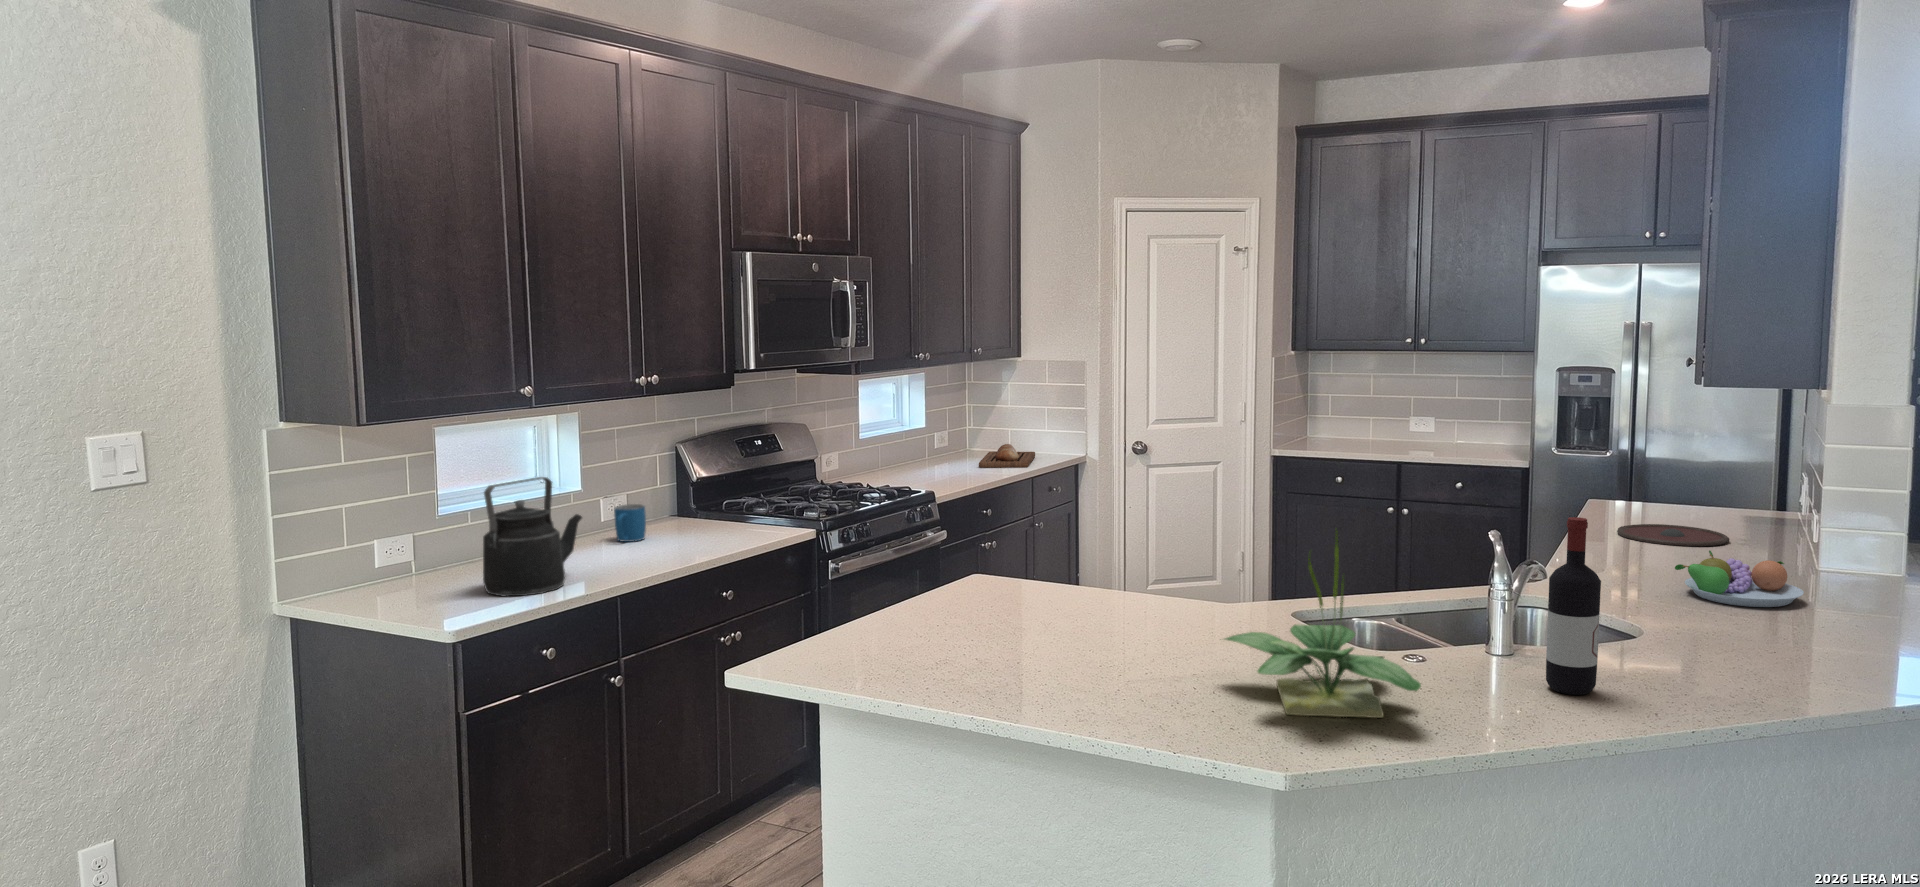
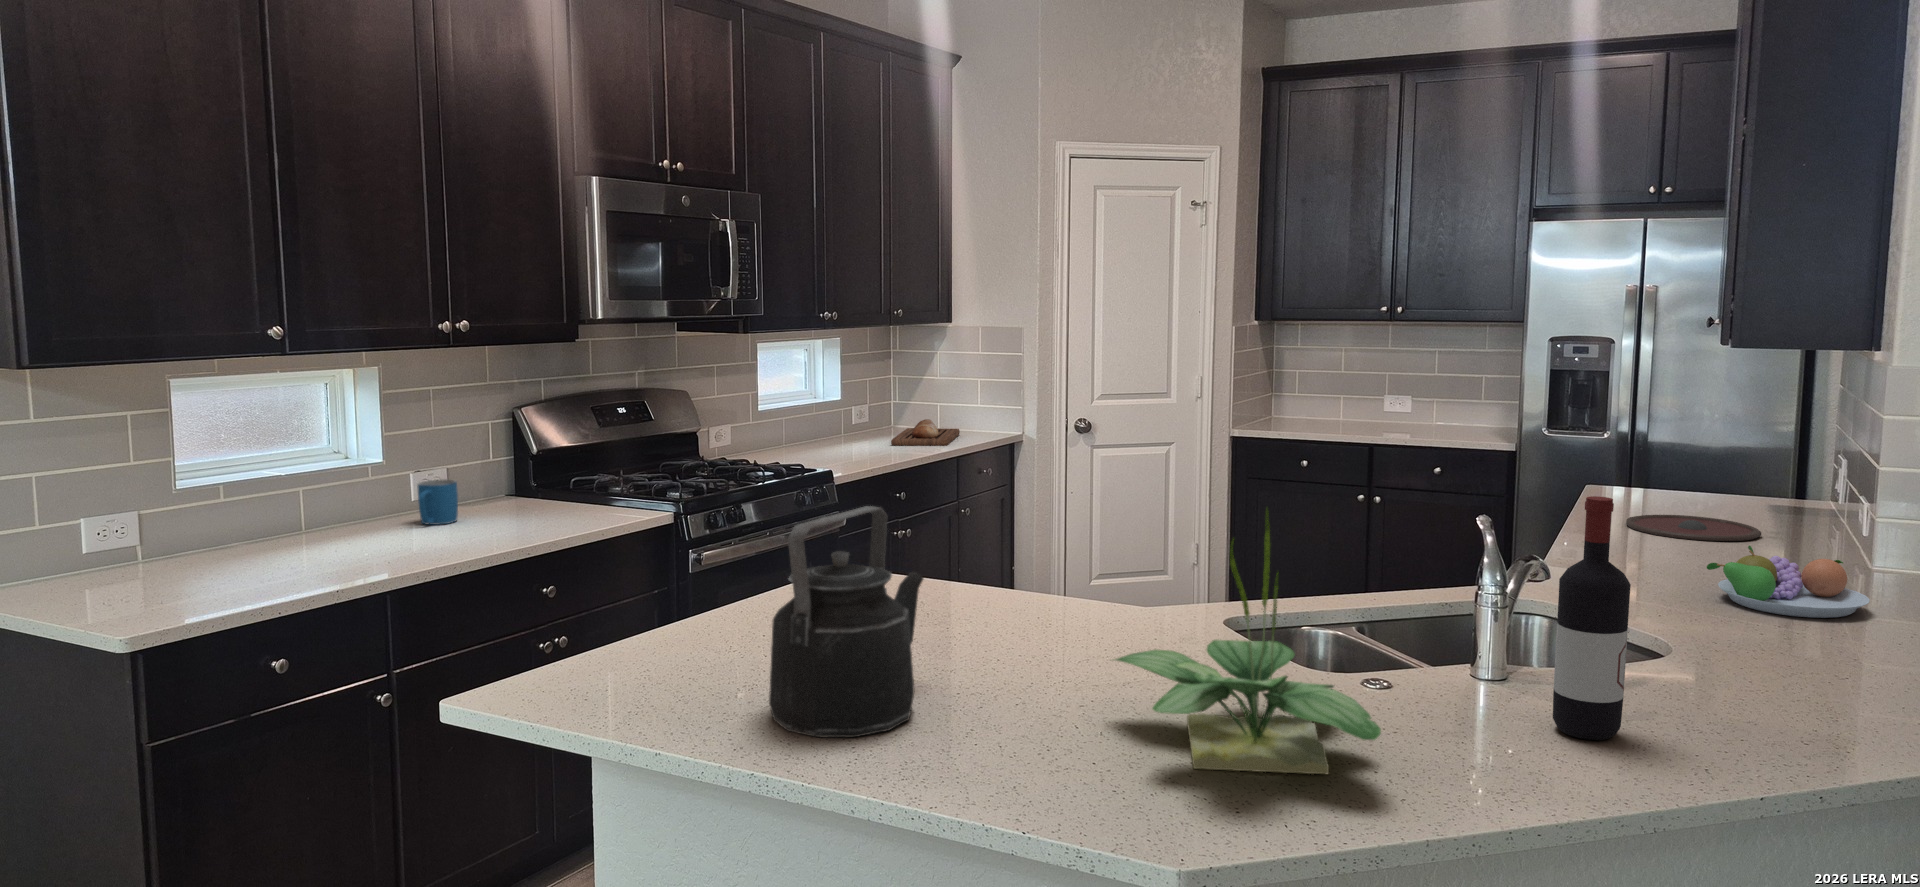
kettle: present [483,477,582,596] -> present [769,506,923,737]

